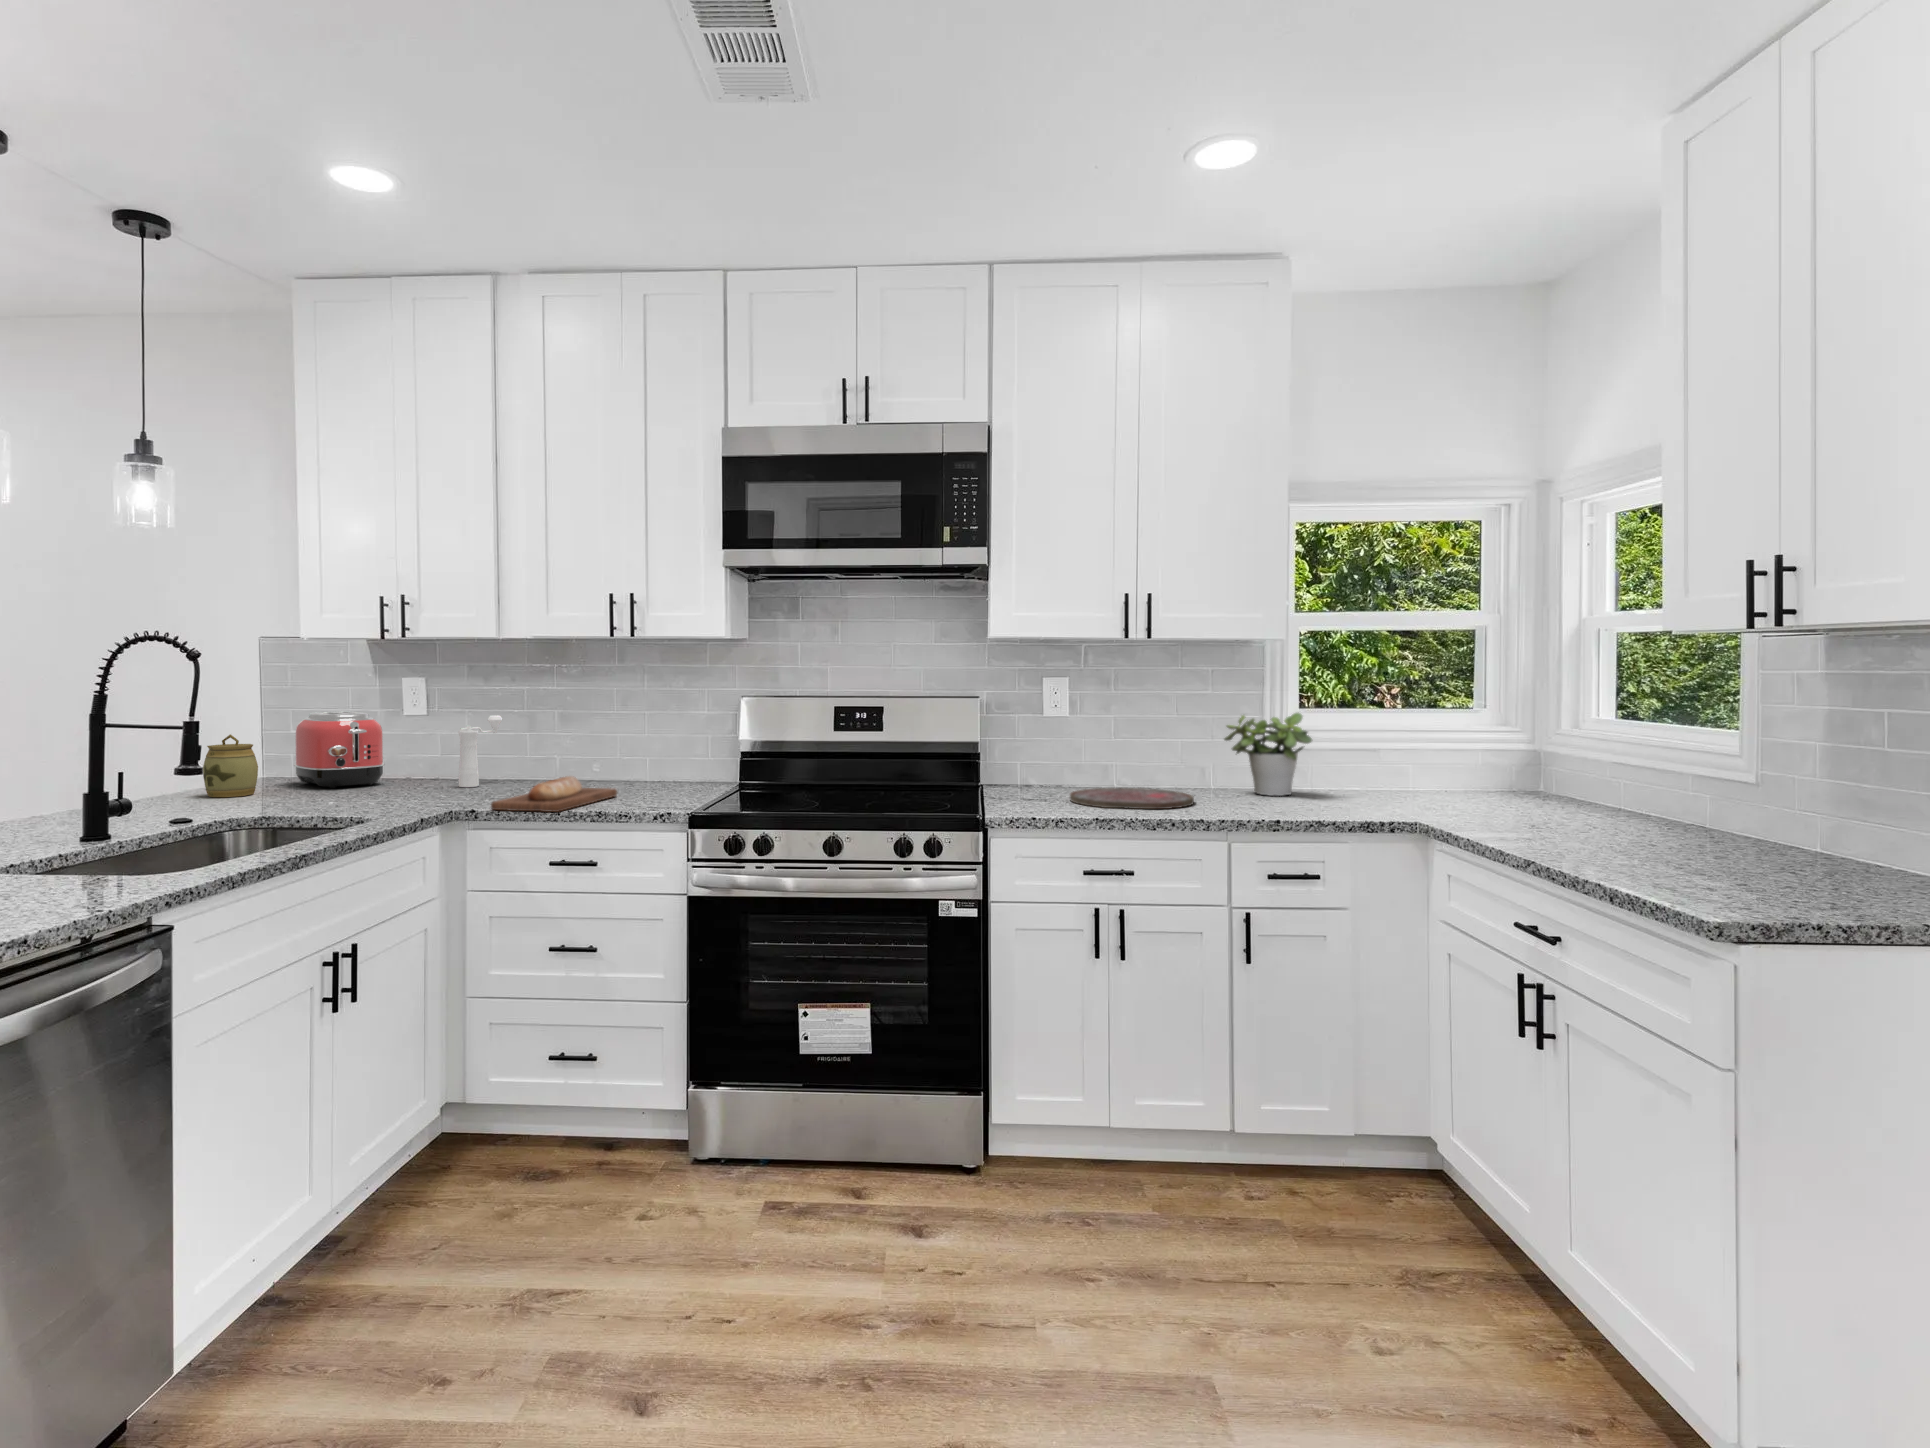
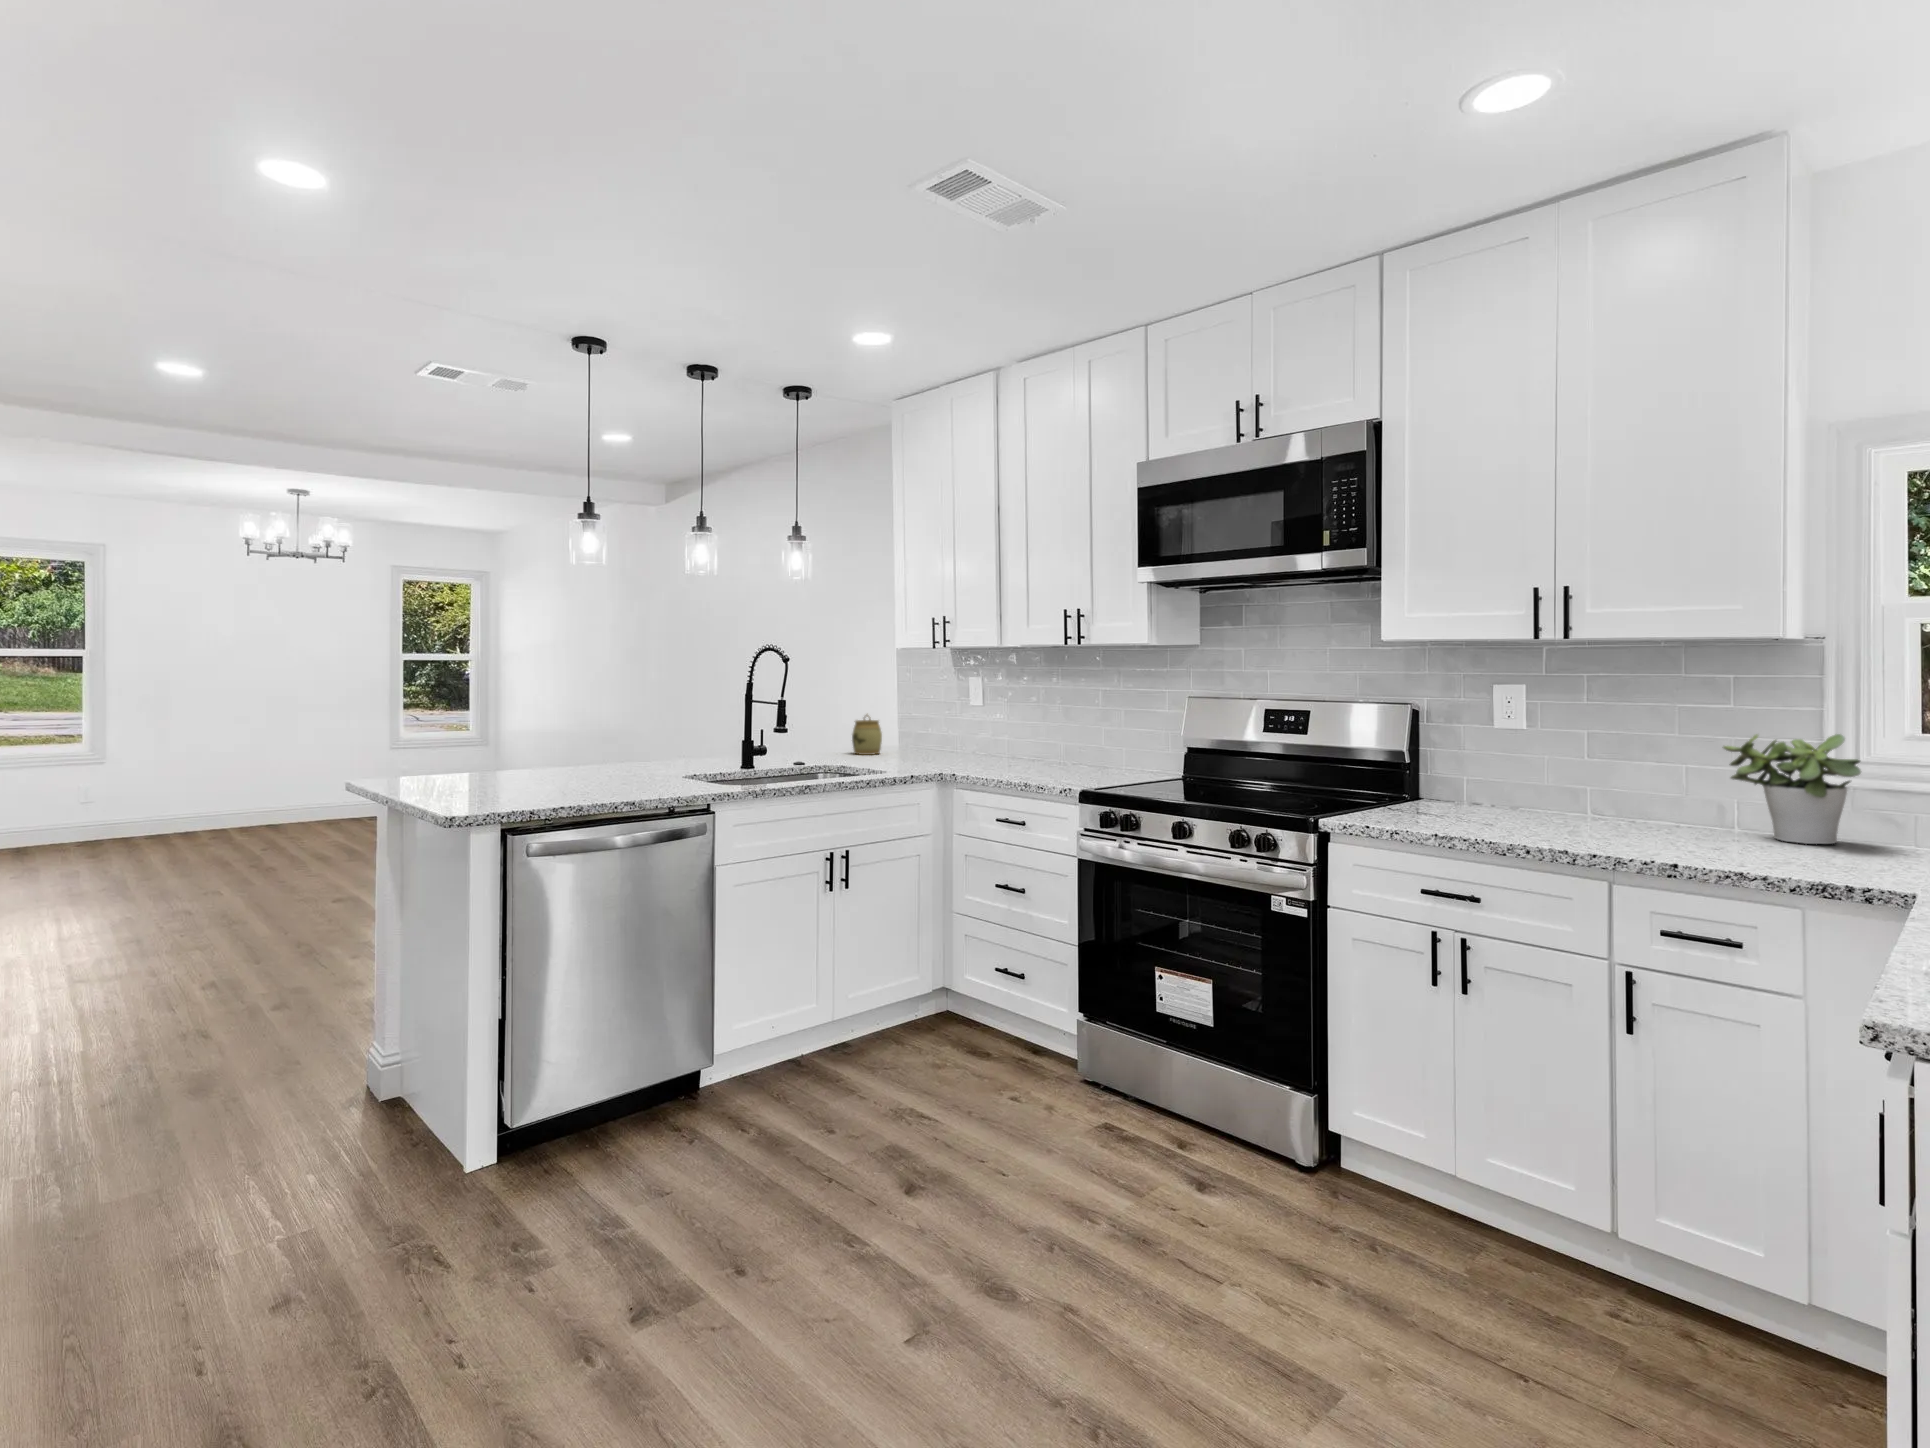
toaster: present [294,712,385,788] -> none [914,701,964,754]
pepper mill: present [458,715,502,787] -> none [998,707,1035,760]
bread loaf: present [491,776,617,812] -> none [969,756,1076,780]
cutting board: present [1070,788,1194,809] -> none [1467,809,1633,838]

